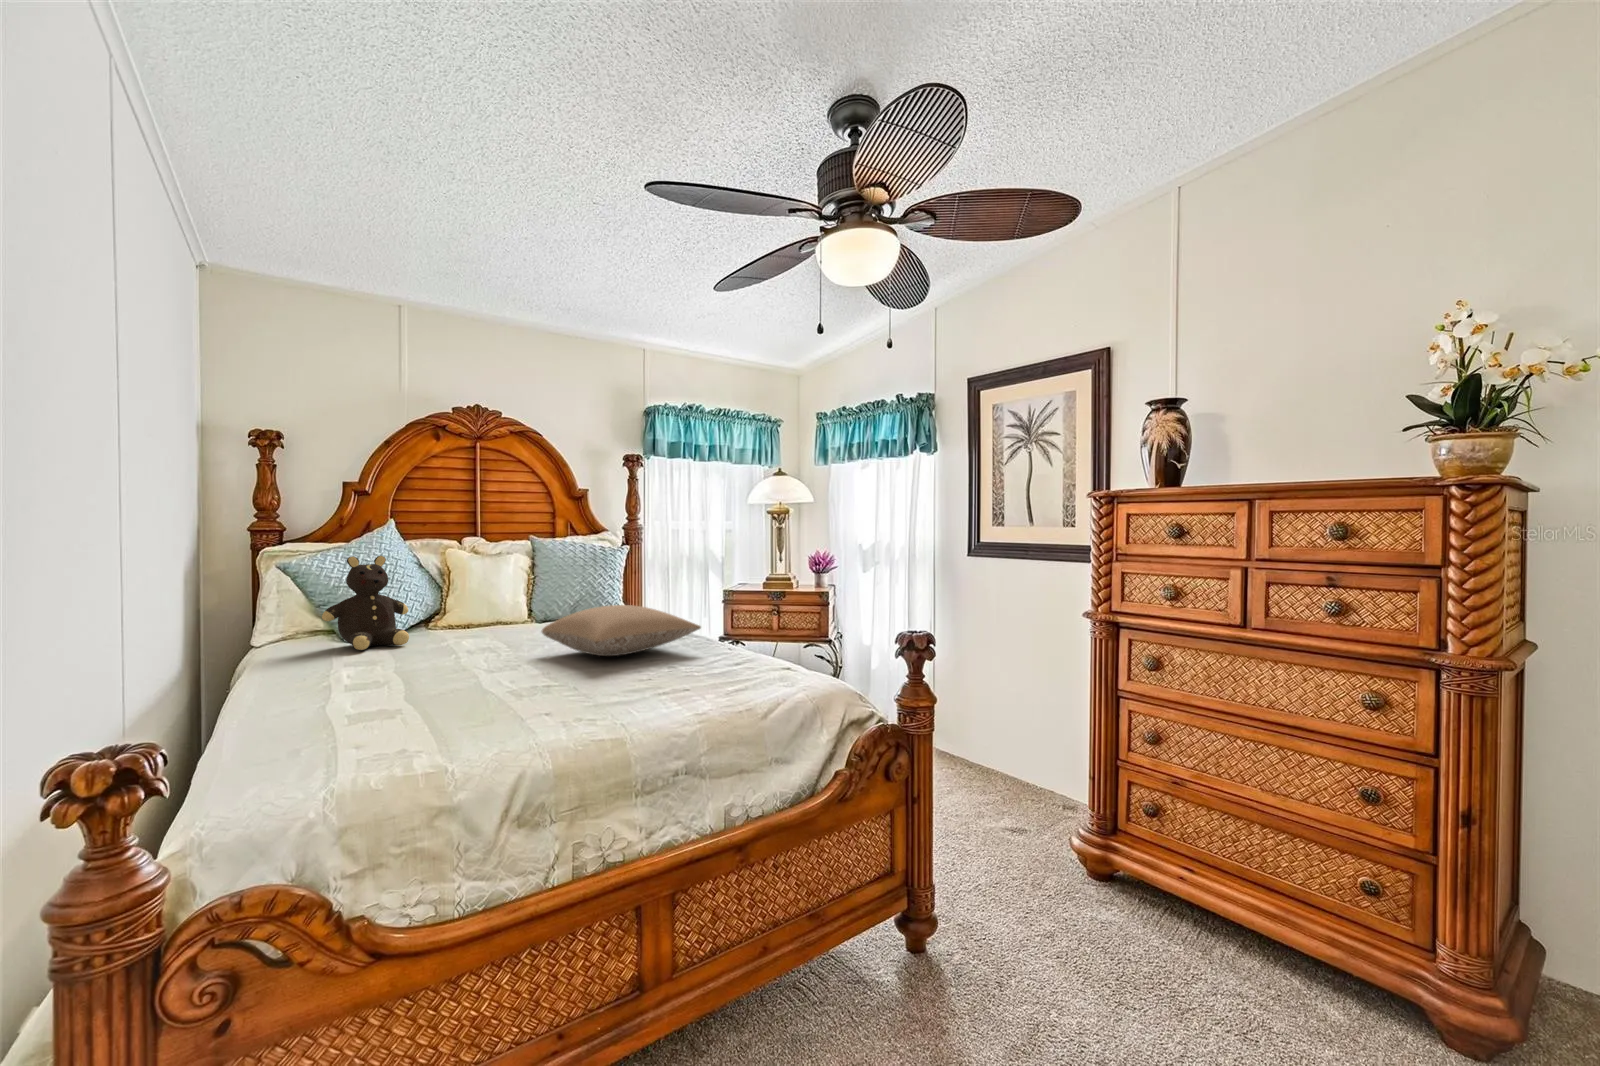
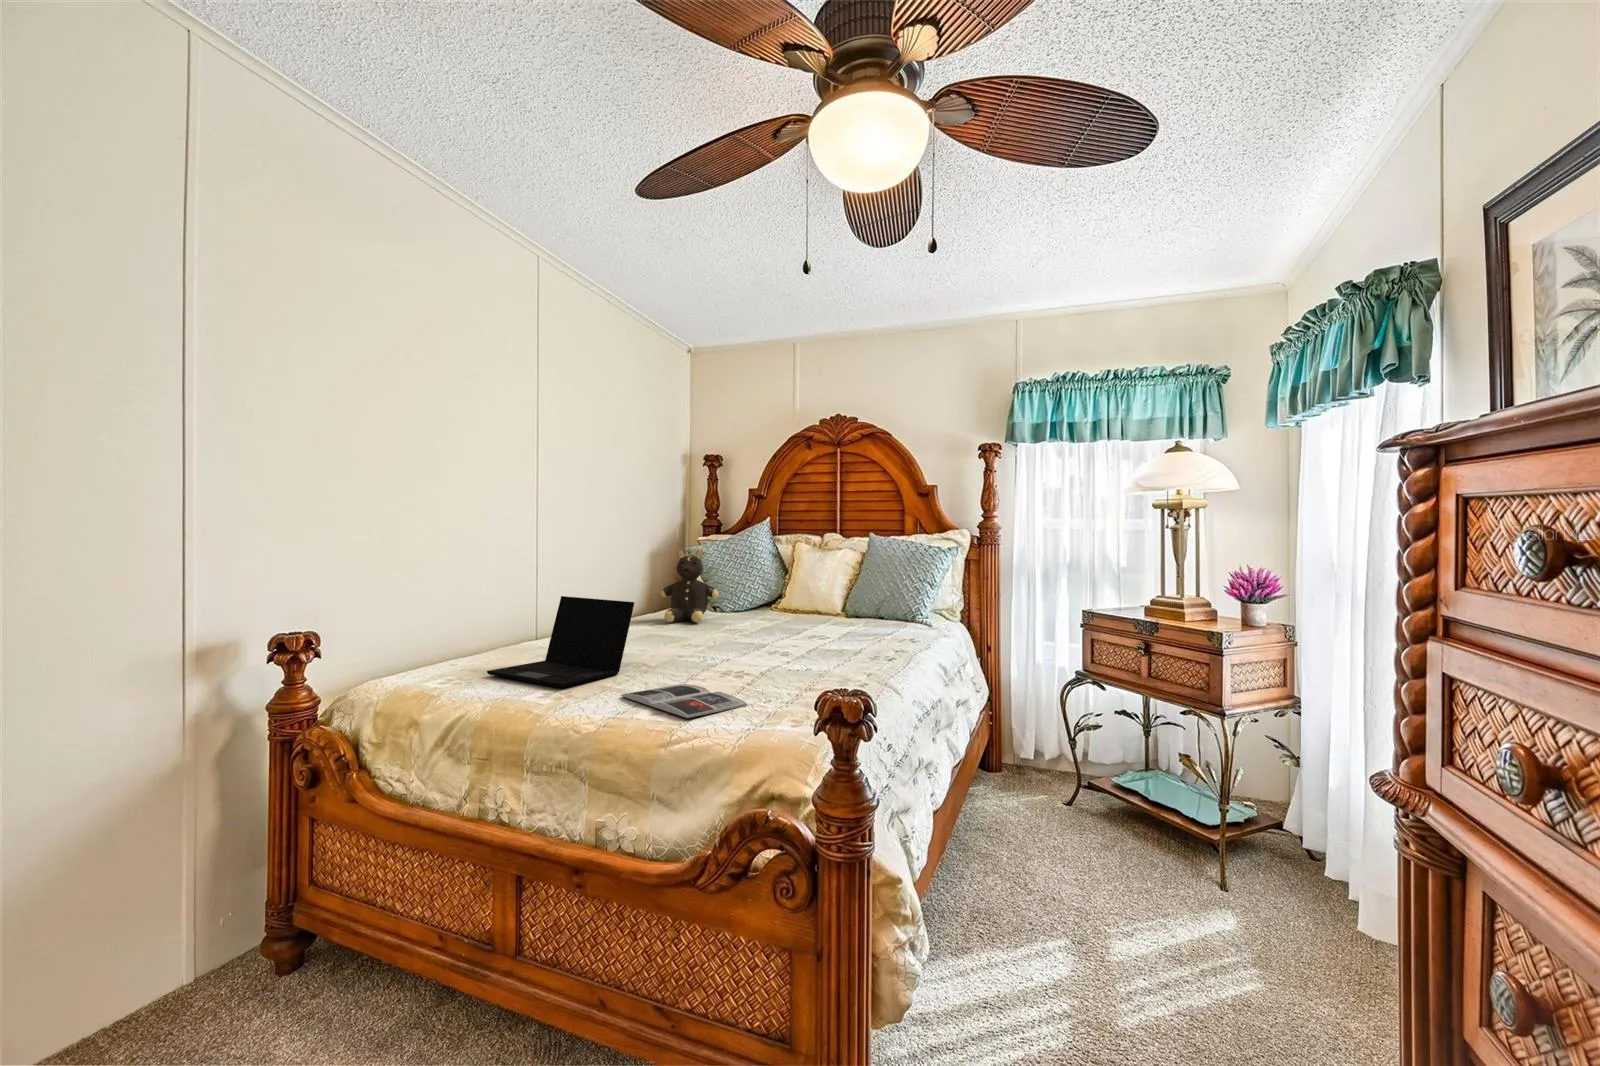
pillow: present [542,605,701,656] -> none [693,610,829,661]
laptop: none [377,606,547,730] -> present [487,596,634,688]
magazine: none [630,673,751,699] -> present [621,684,747,718]

